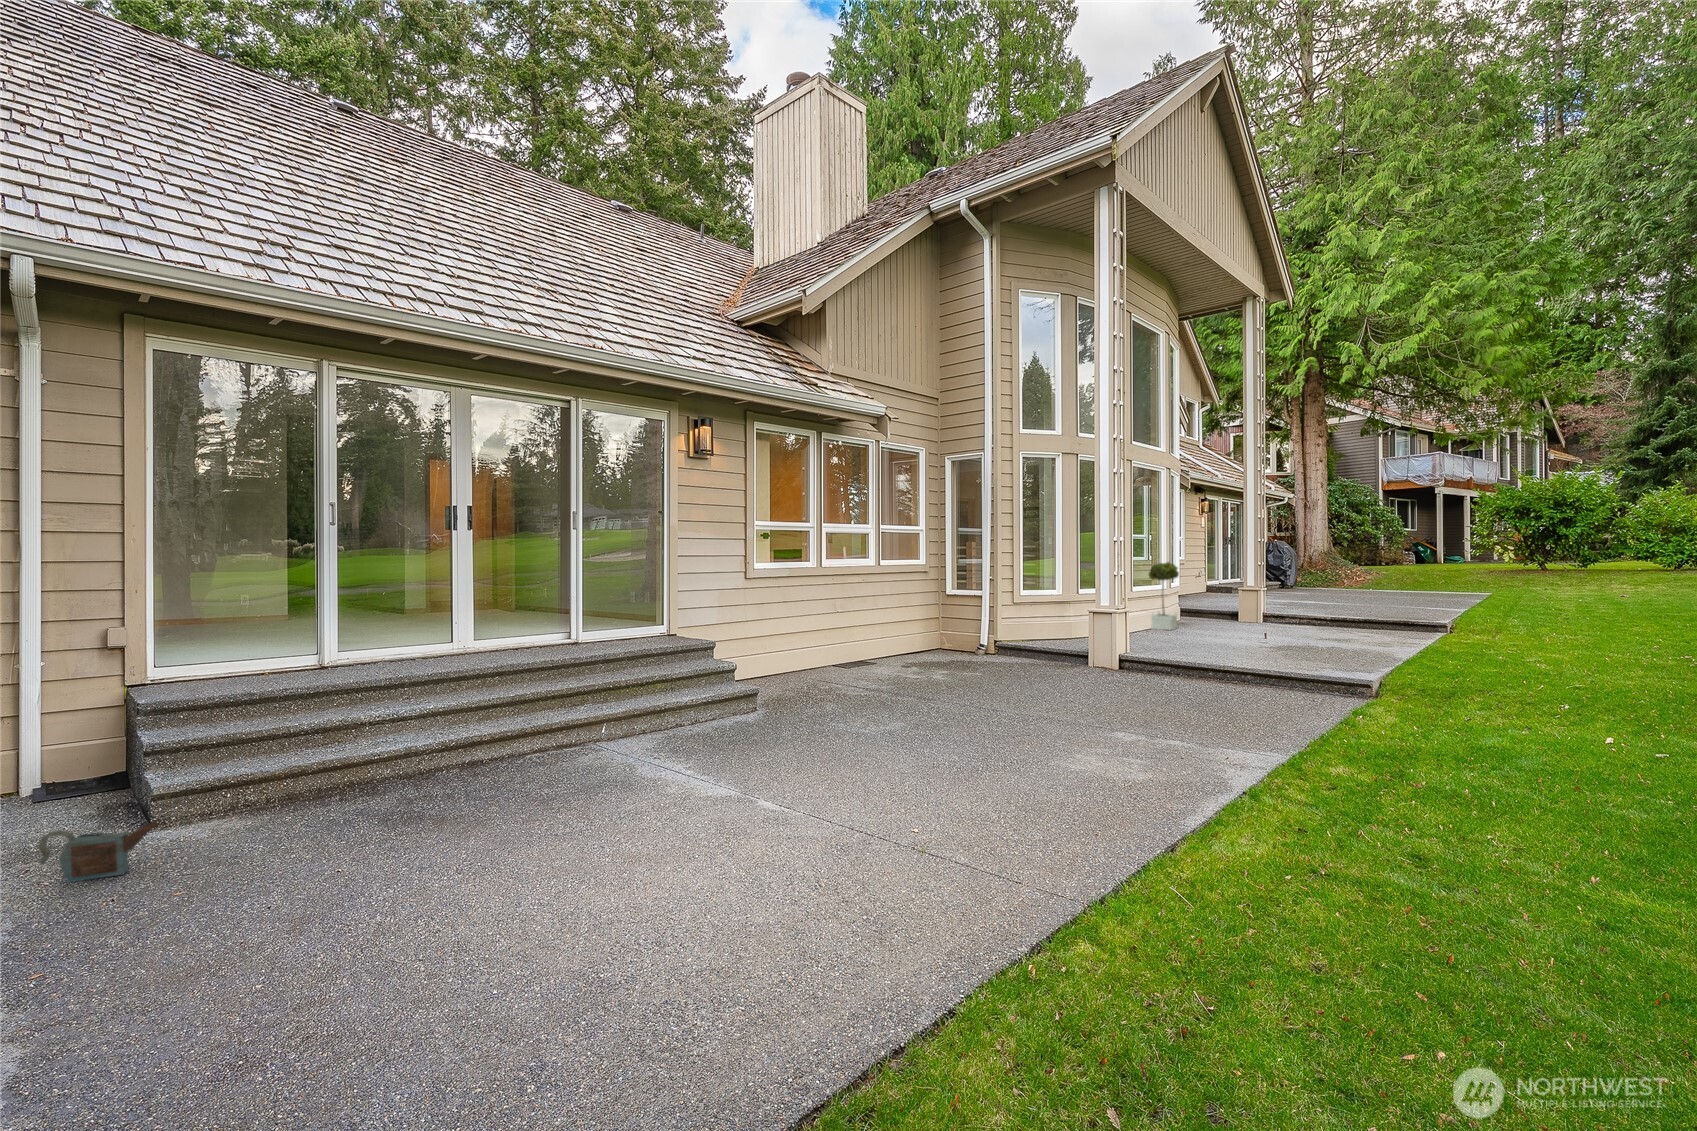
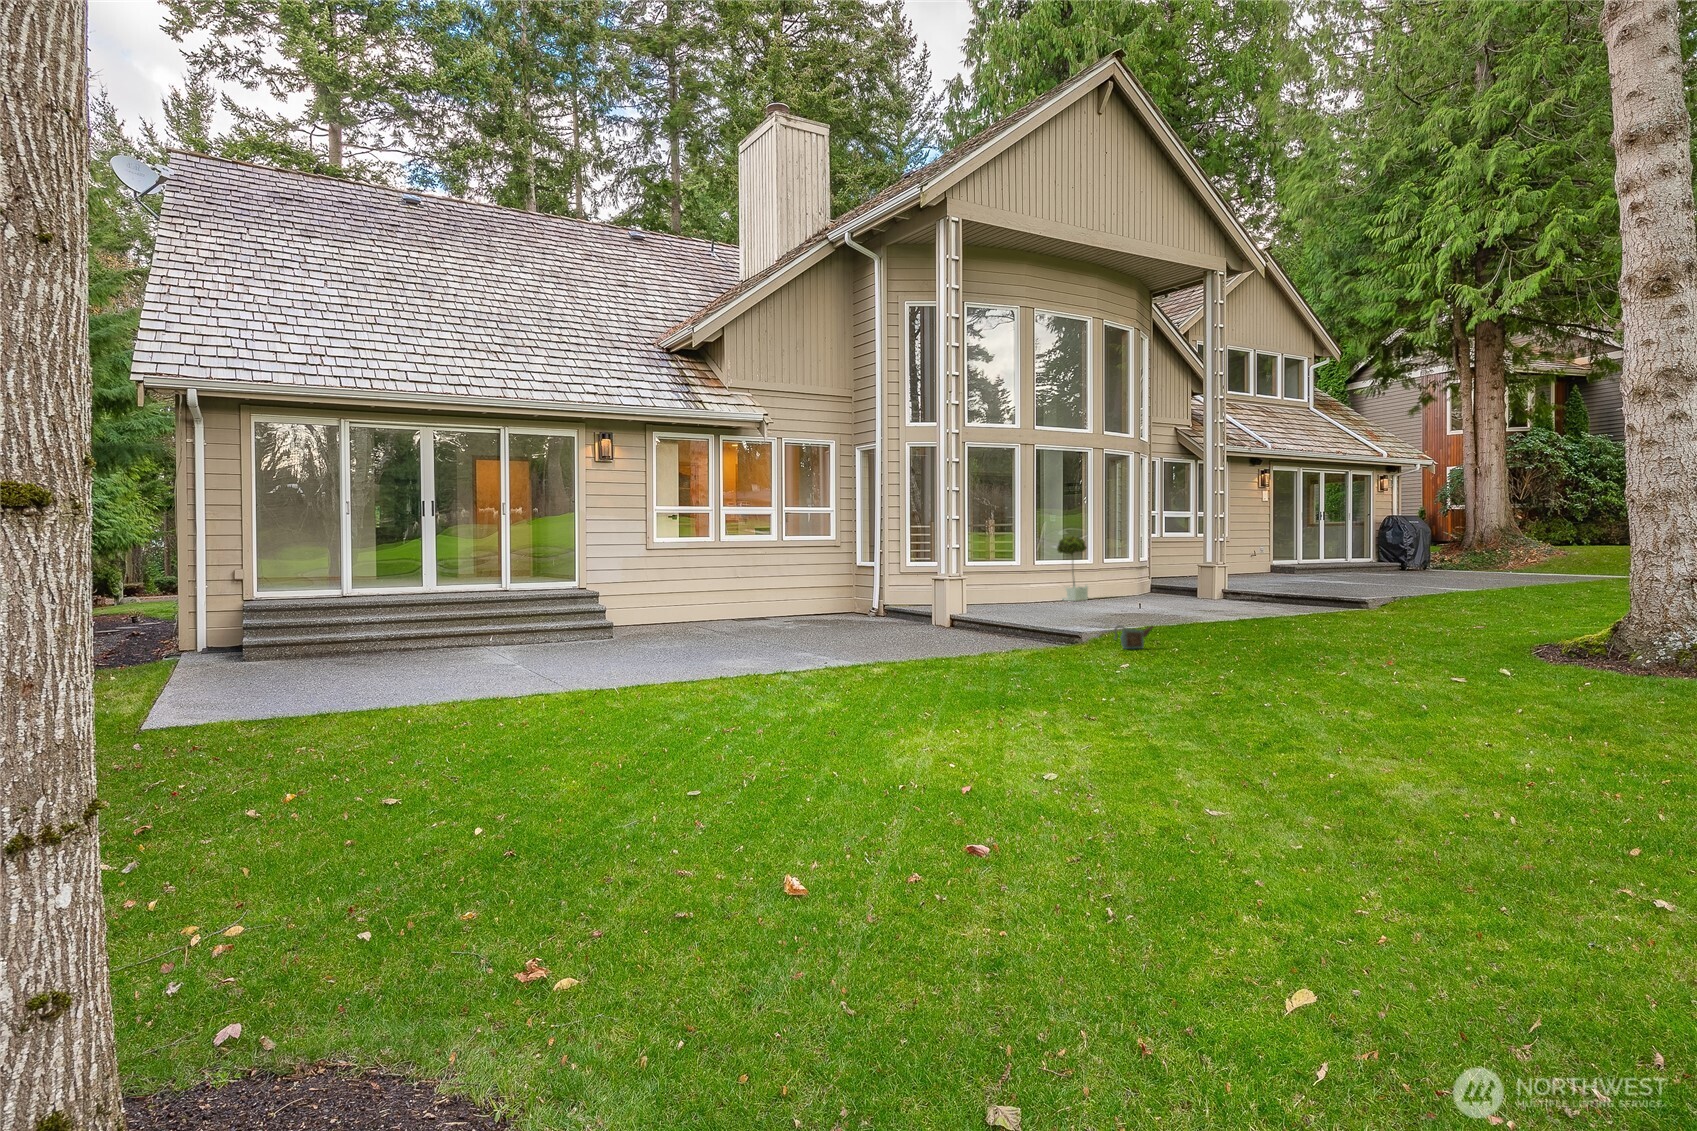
watering can: present [39,821,159,882] -> present [1114,625,1153,649]

